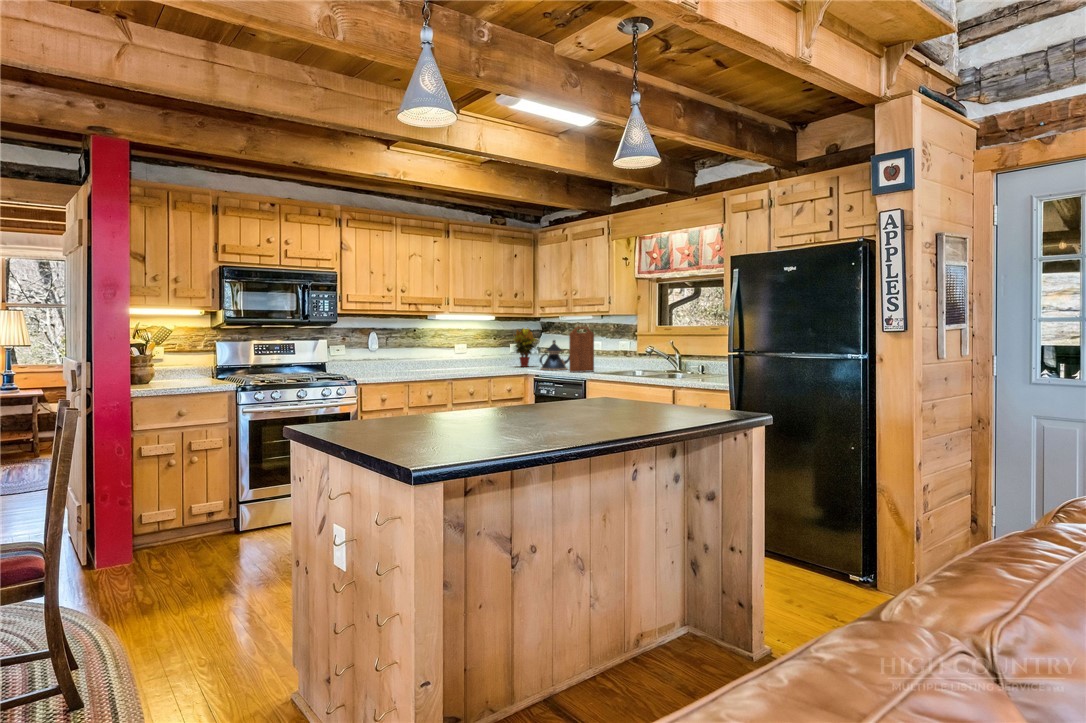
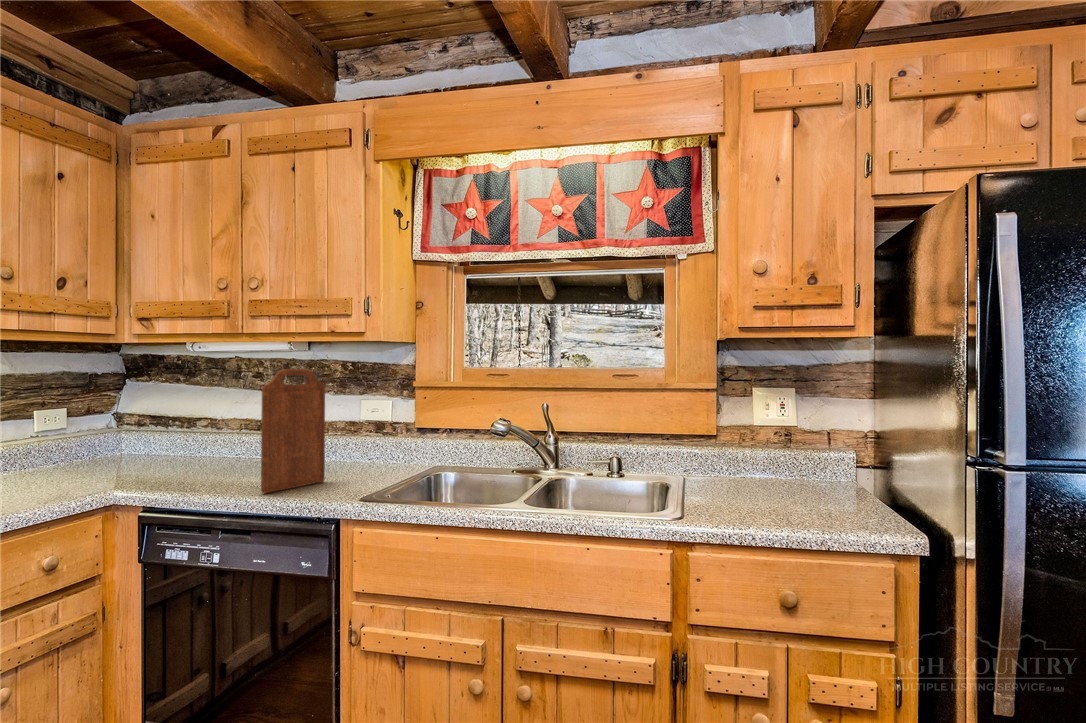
potted plant: present [513,328,536,367] -> none [42,368,130,474]
teapot: present [539,340,569,370] -> none [147,402,253,489]

